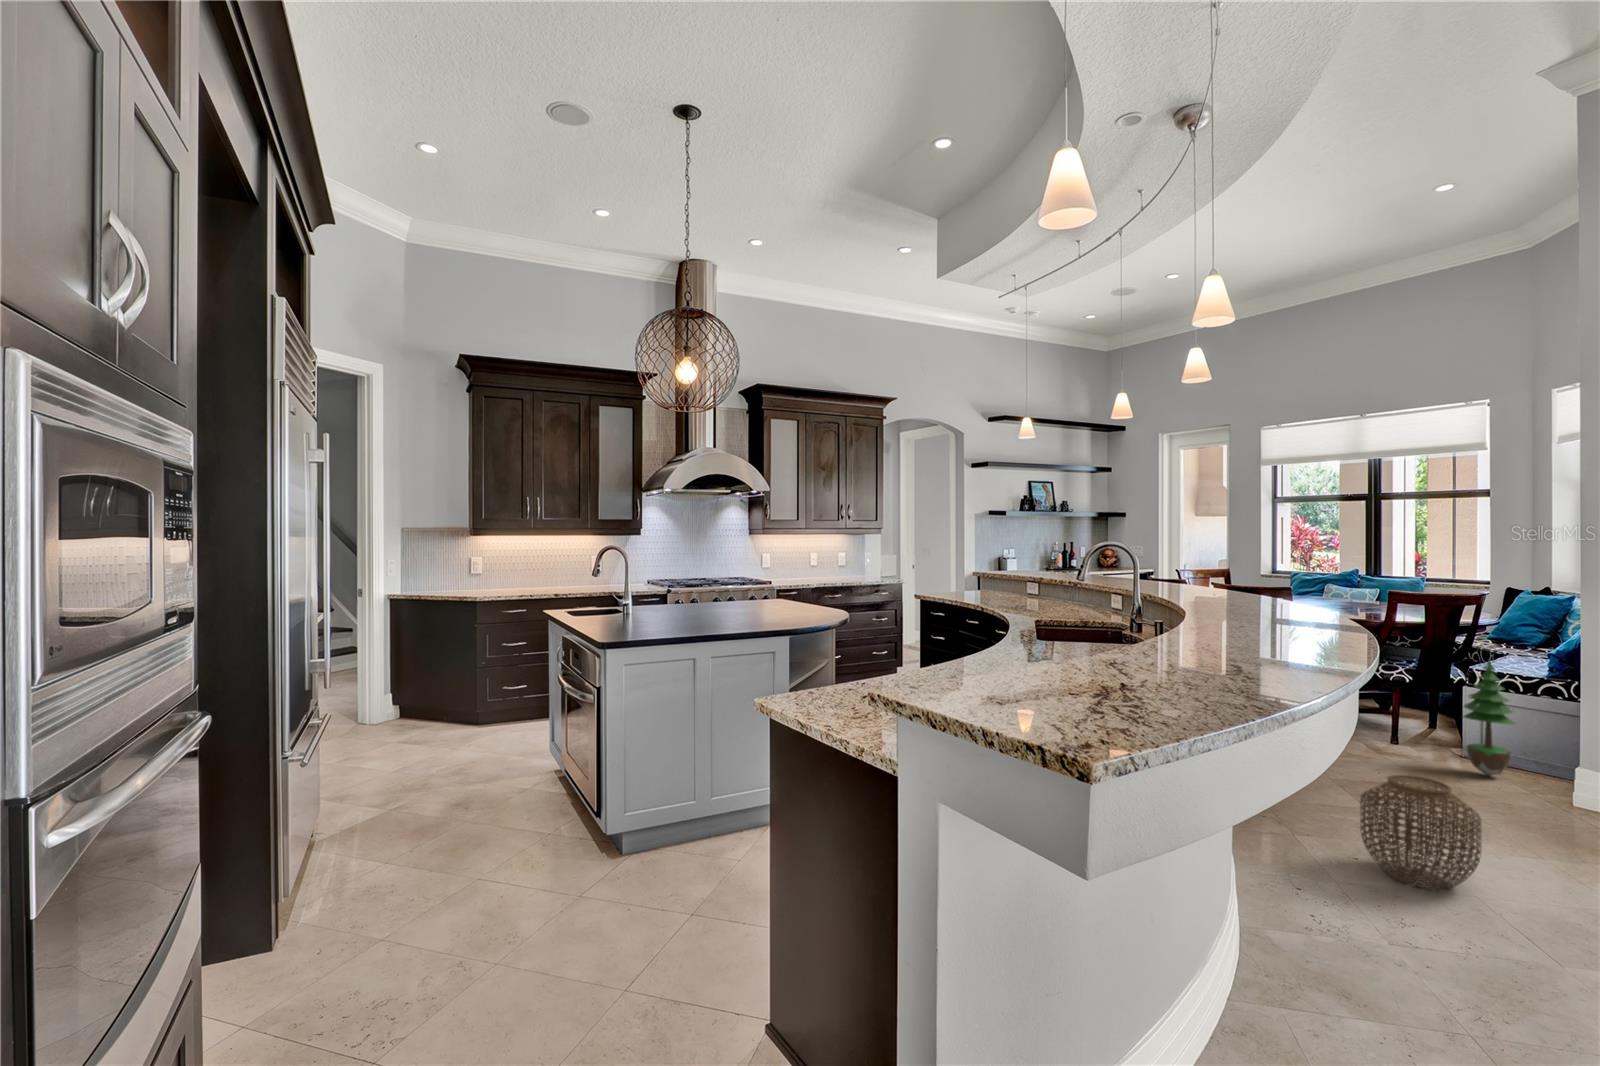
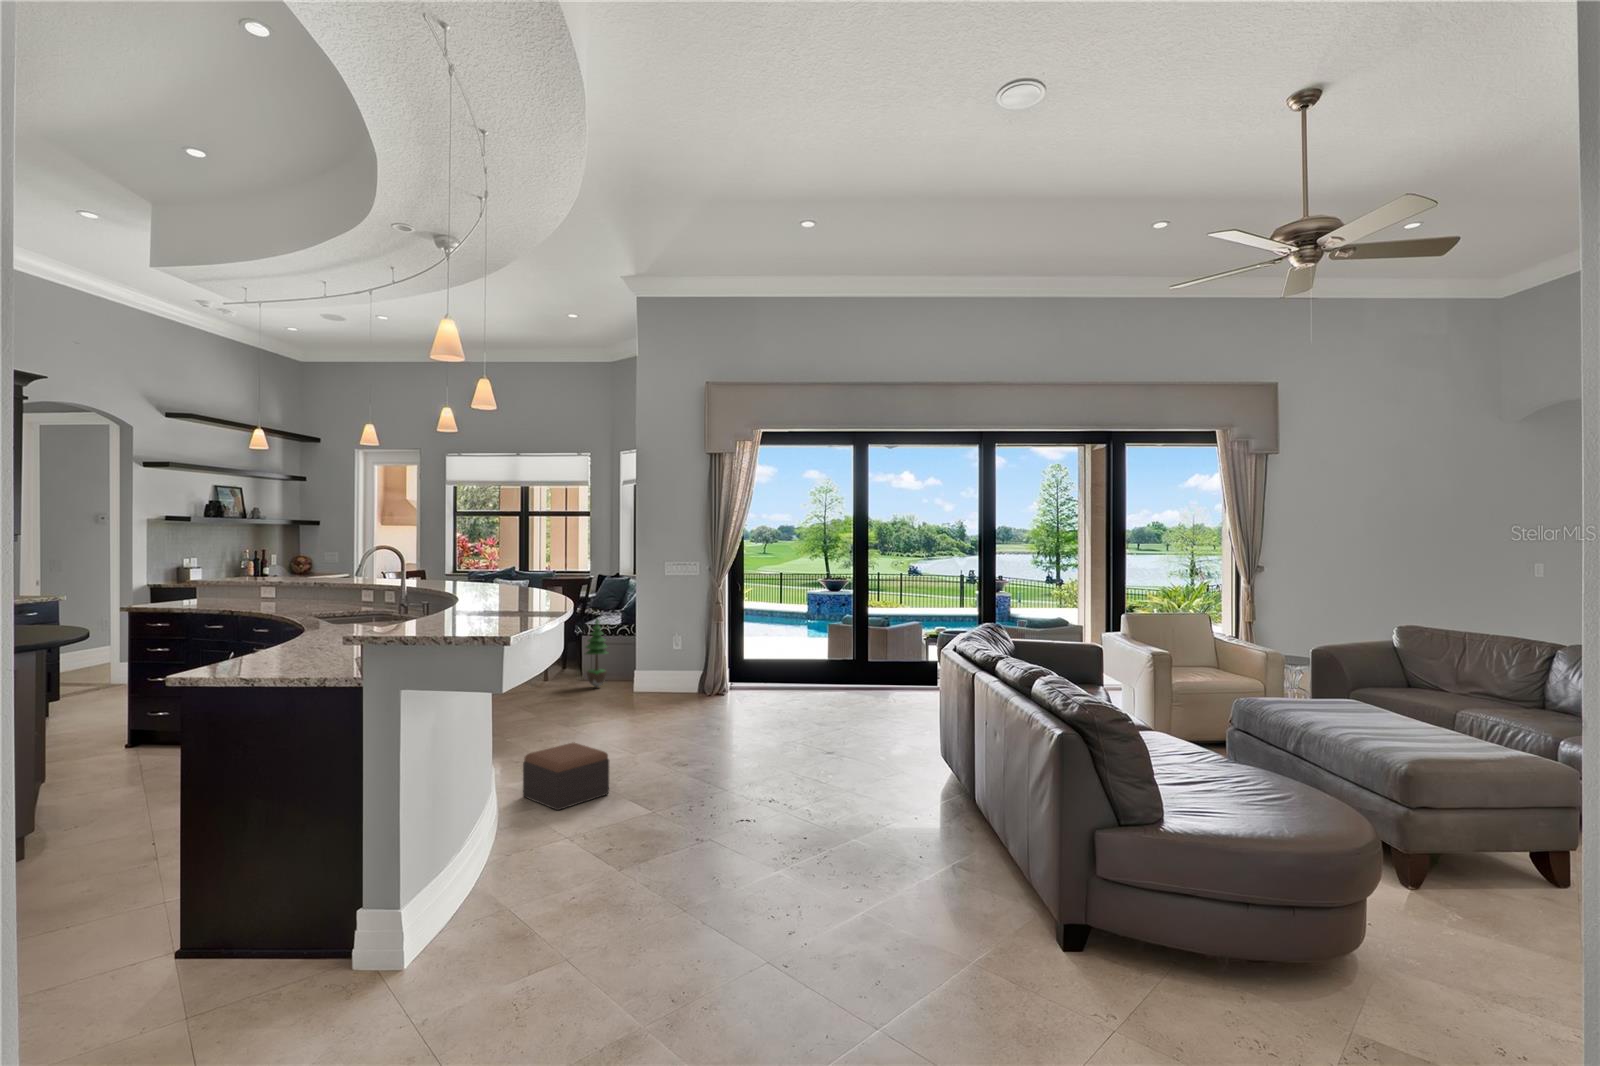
woven basket: present [1360,775,1482,890] -> none [549,684,606,746]
footstool: none [1274,889,1459,1035] -> present [523,742,609,810]

